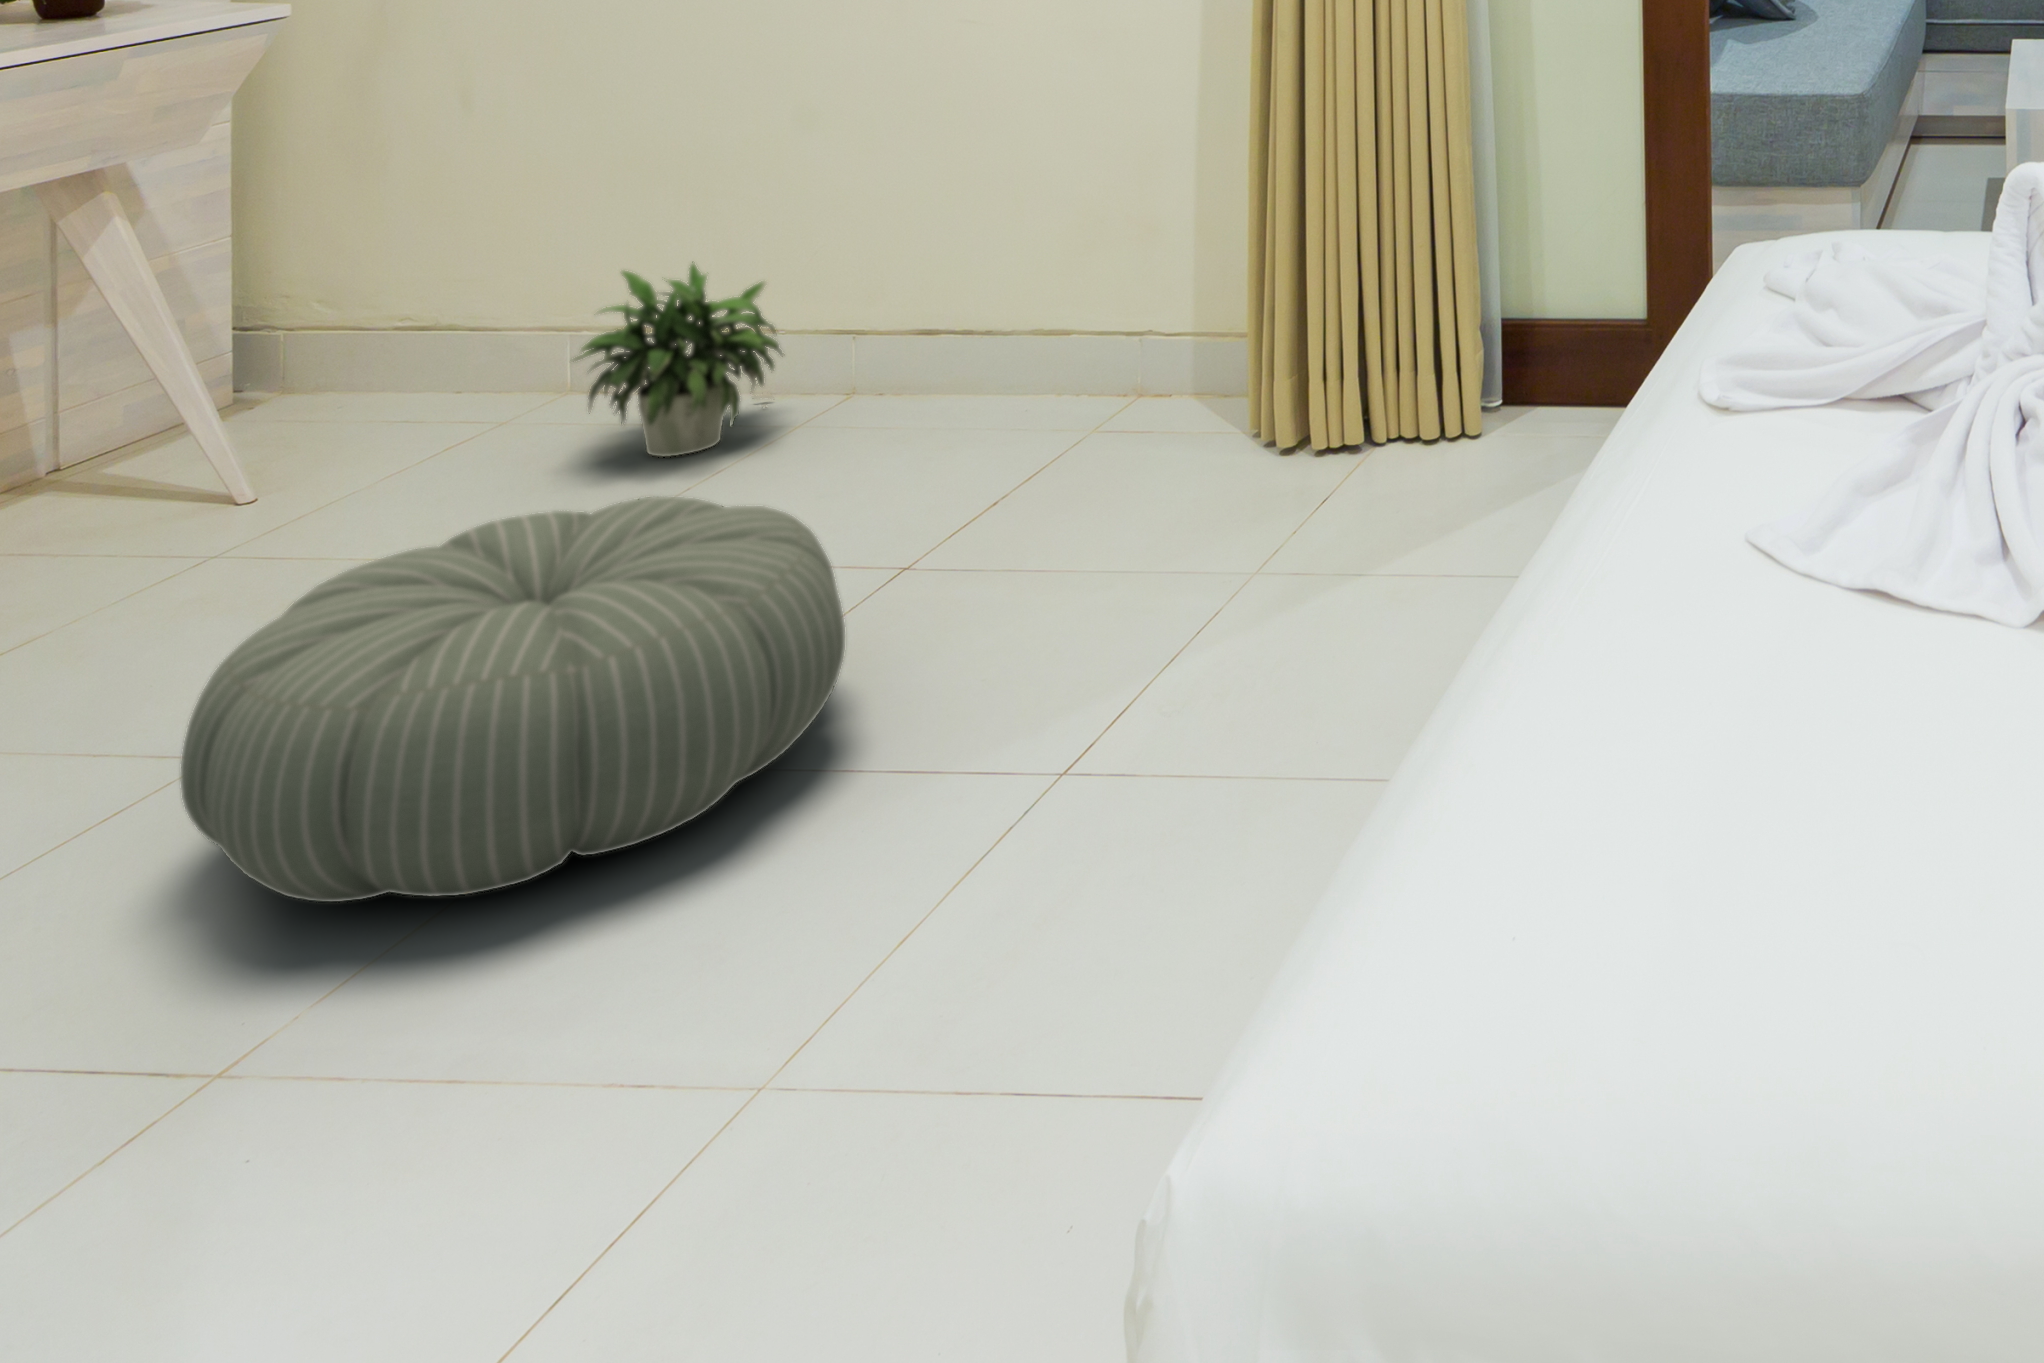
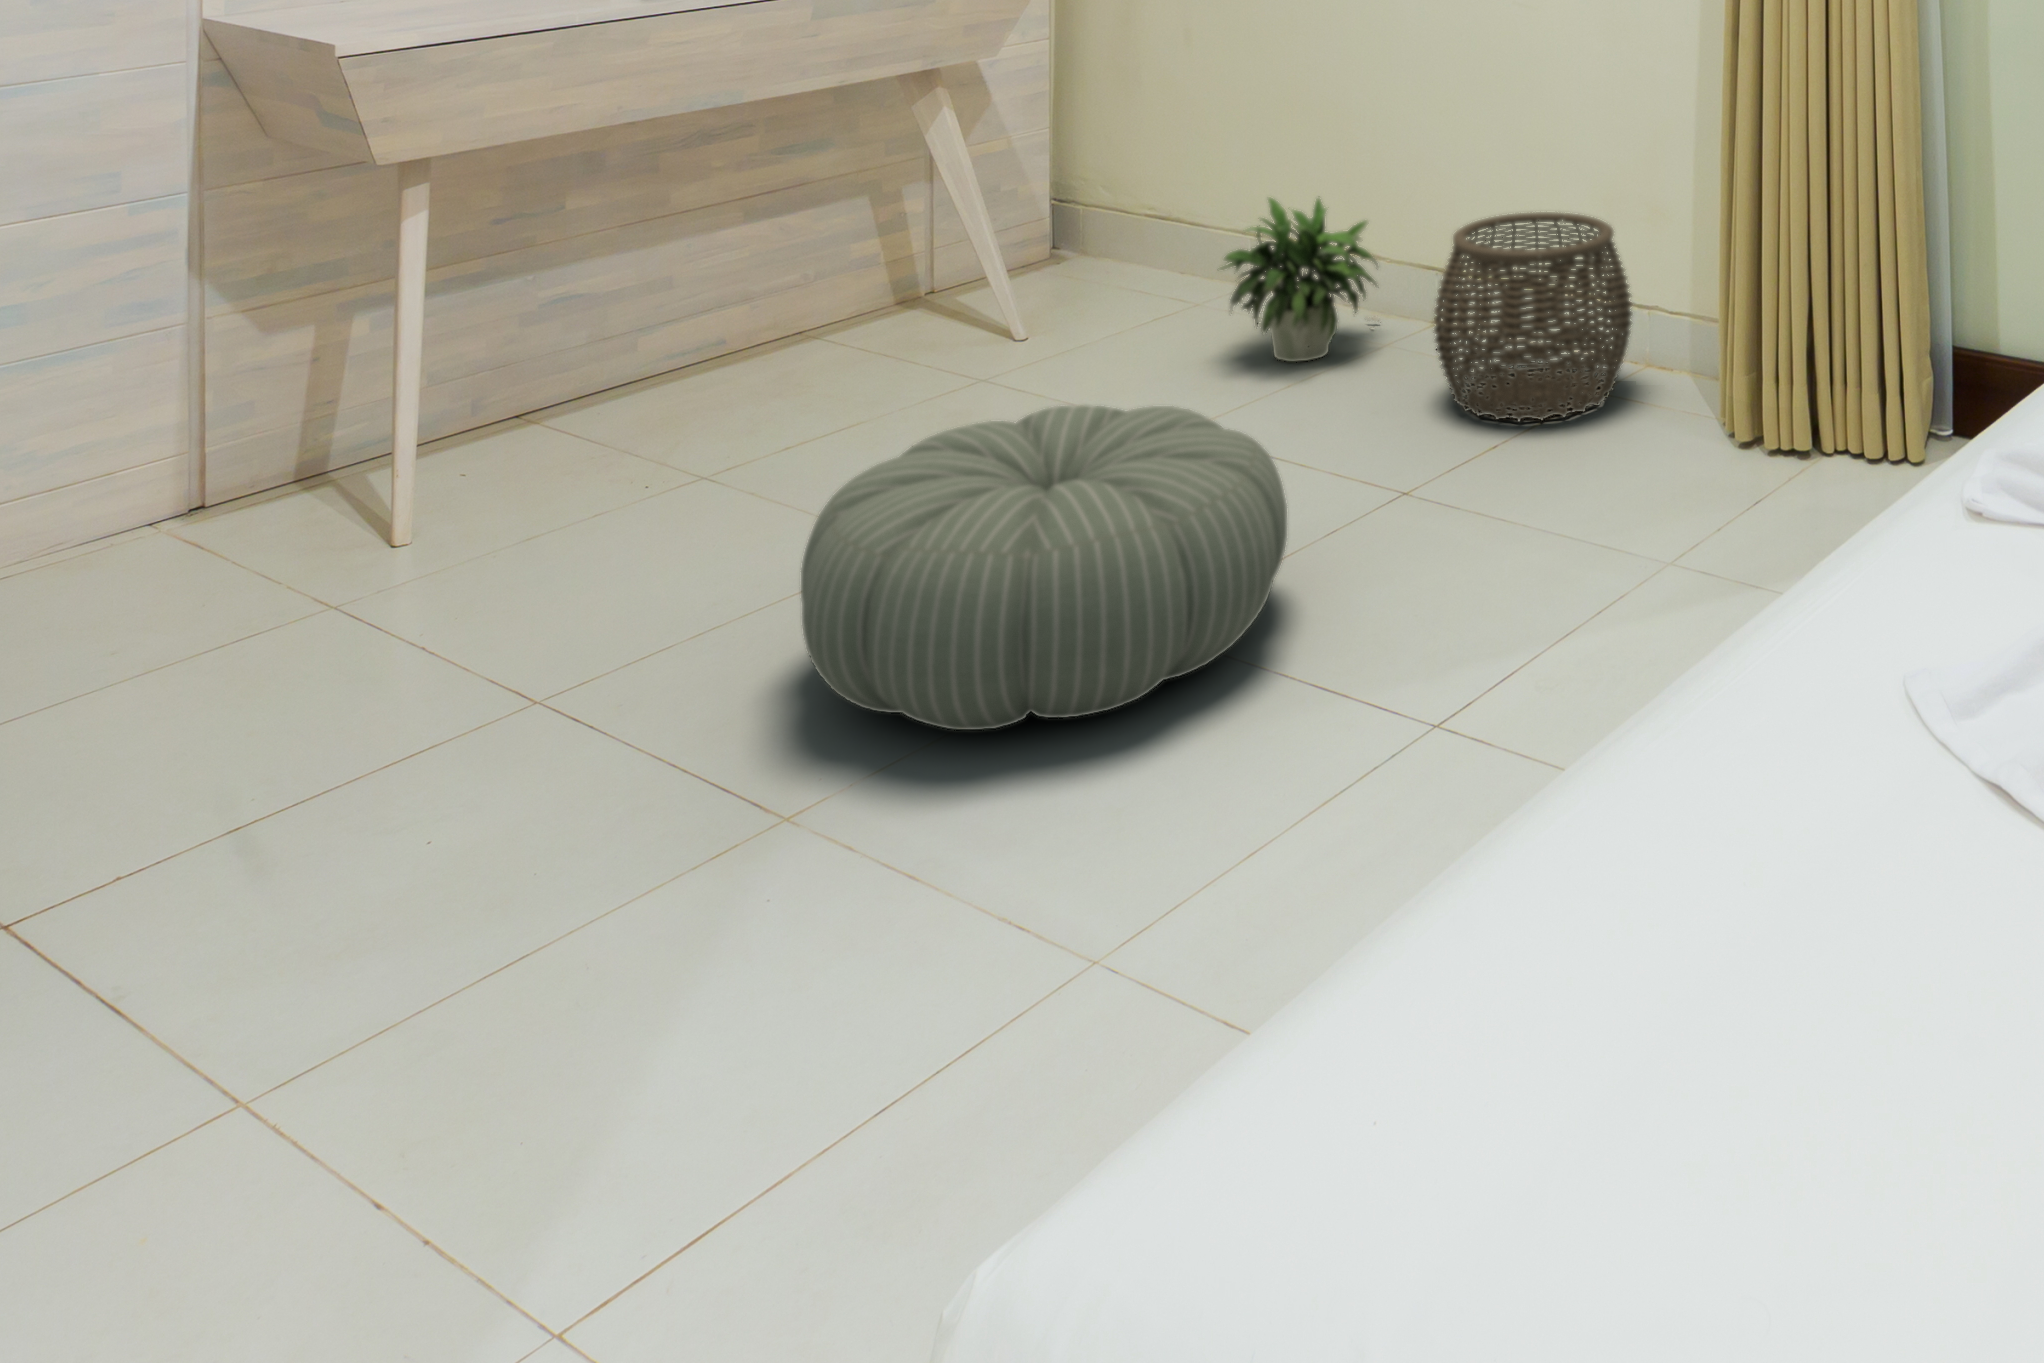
woven basket: none [891,240,1132,471] -> present [1433,212,1632,421]

